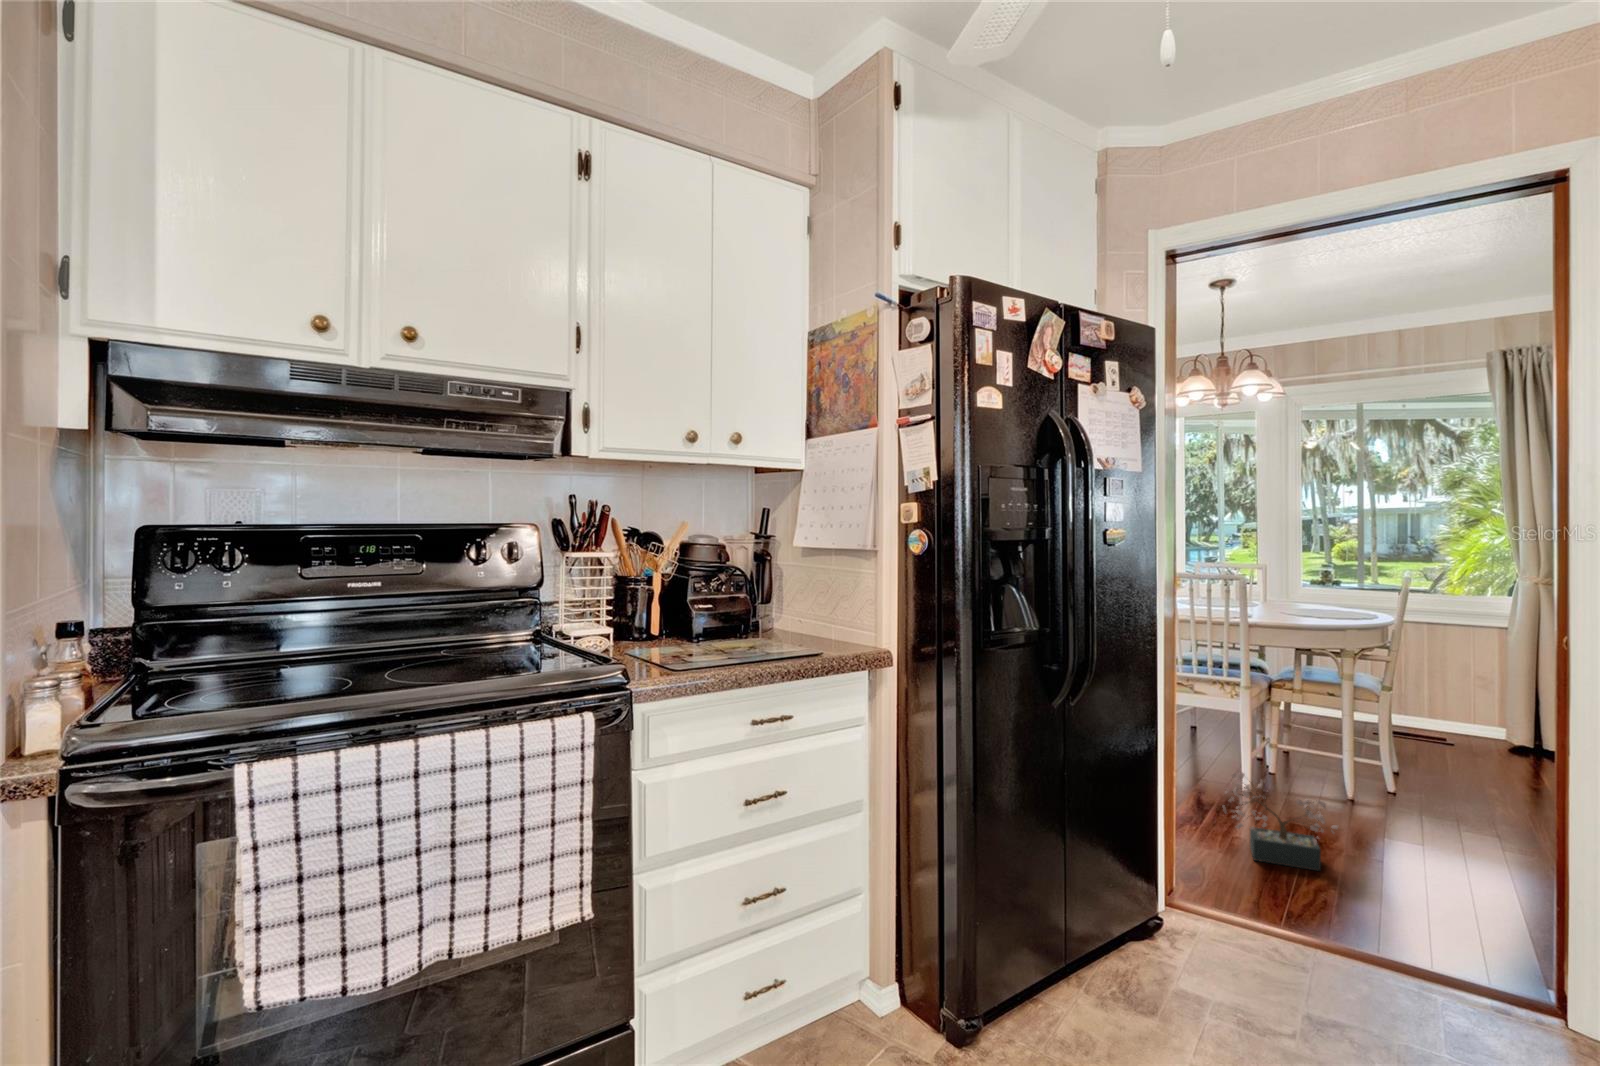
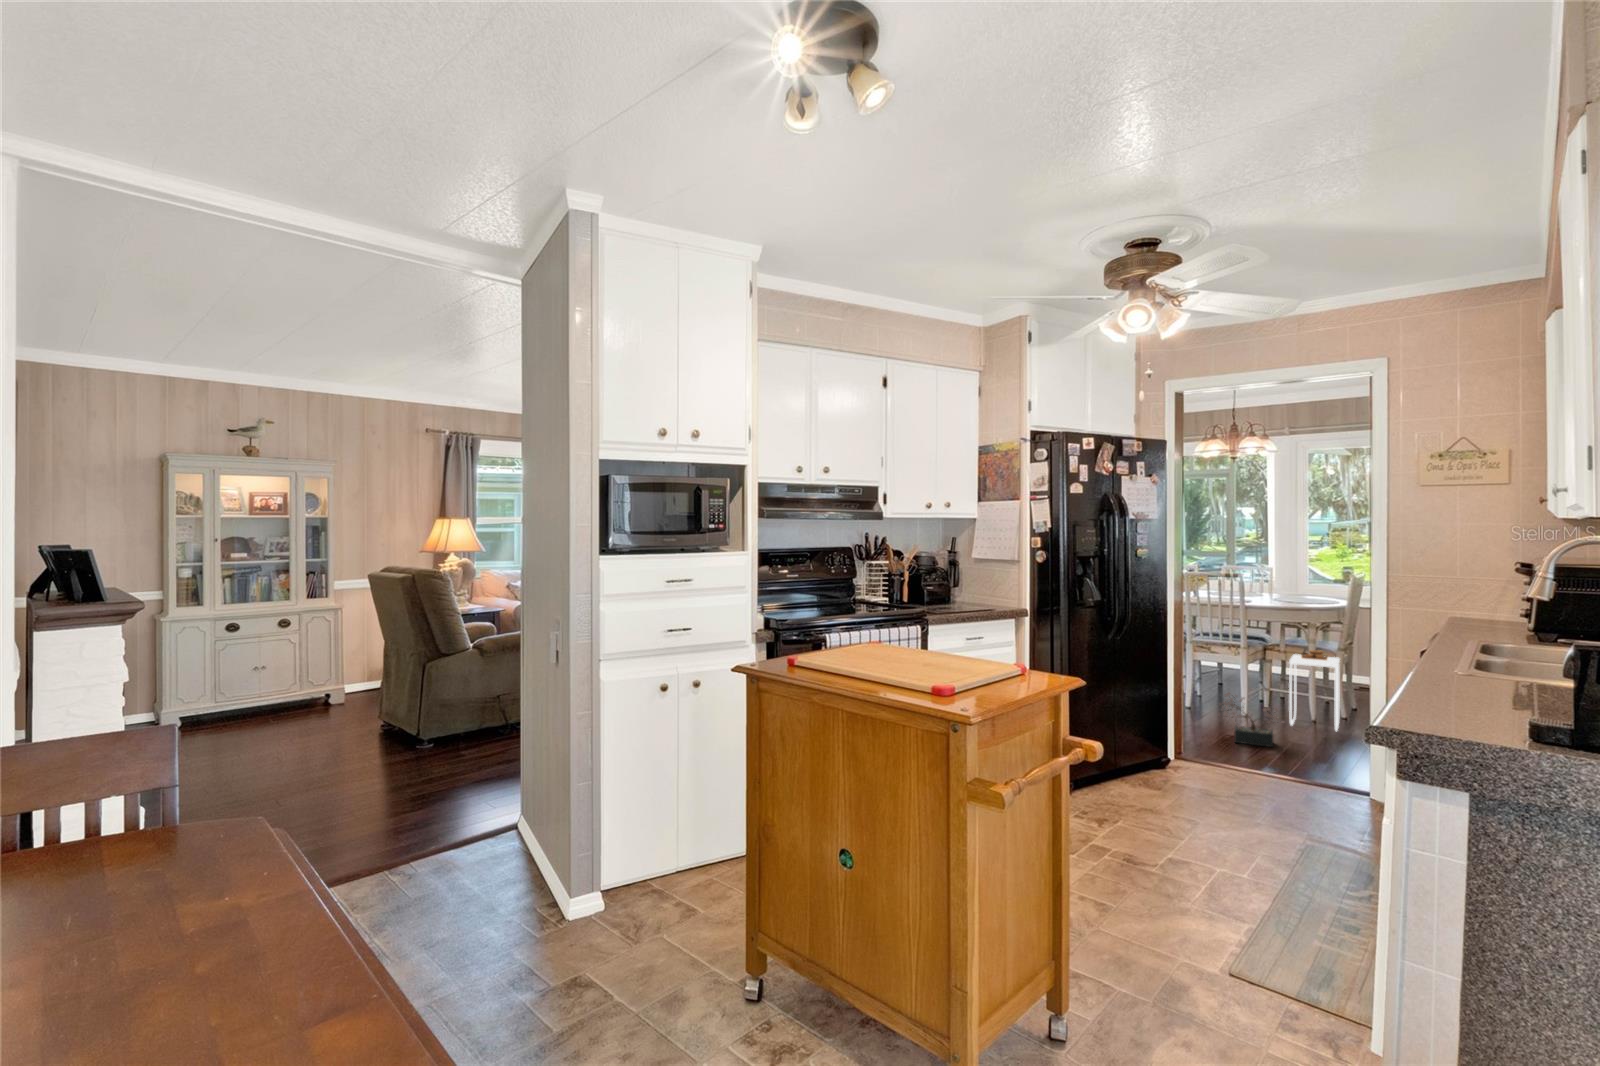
side table: none [1320,691,1403,826] -> present [1289,650,1340,731]

